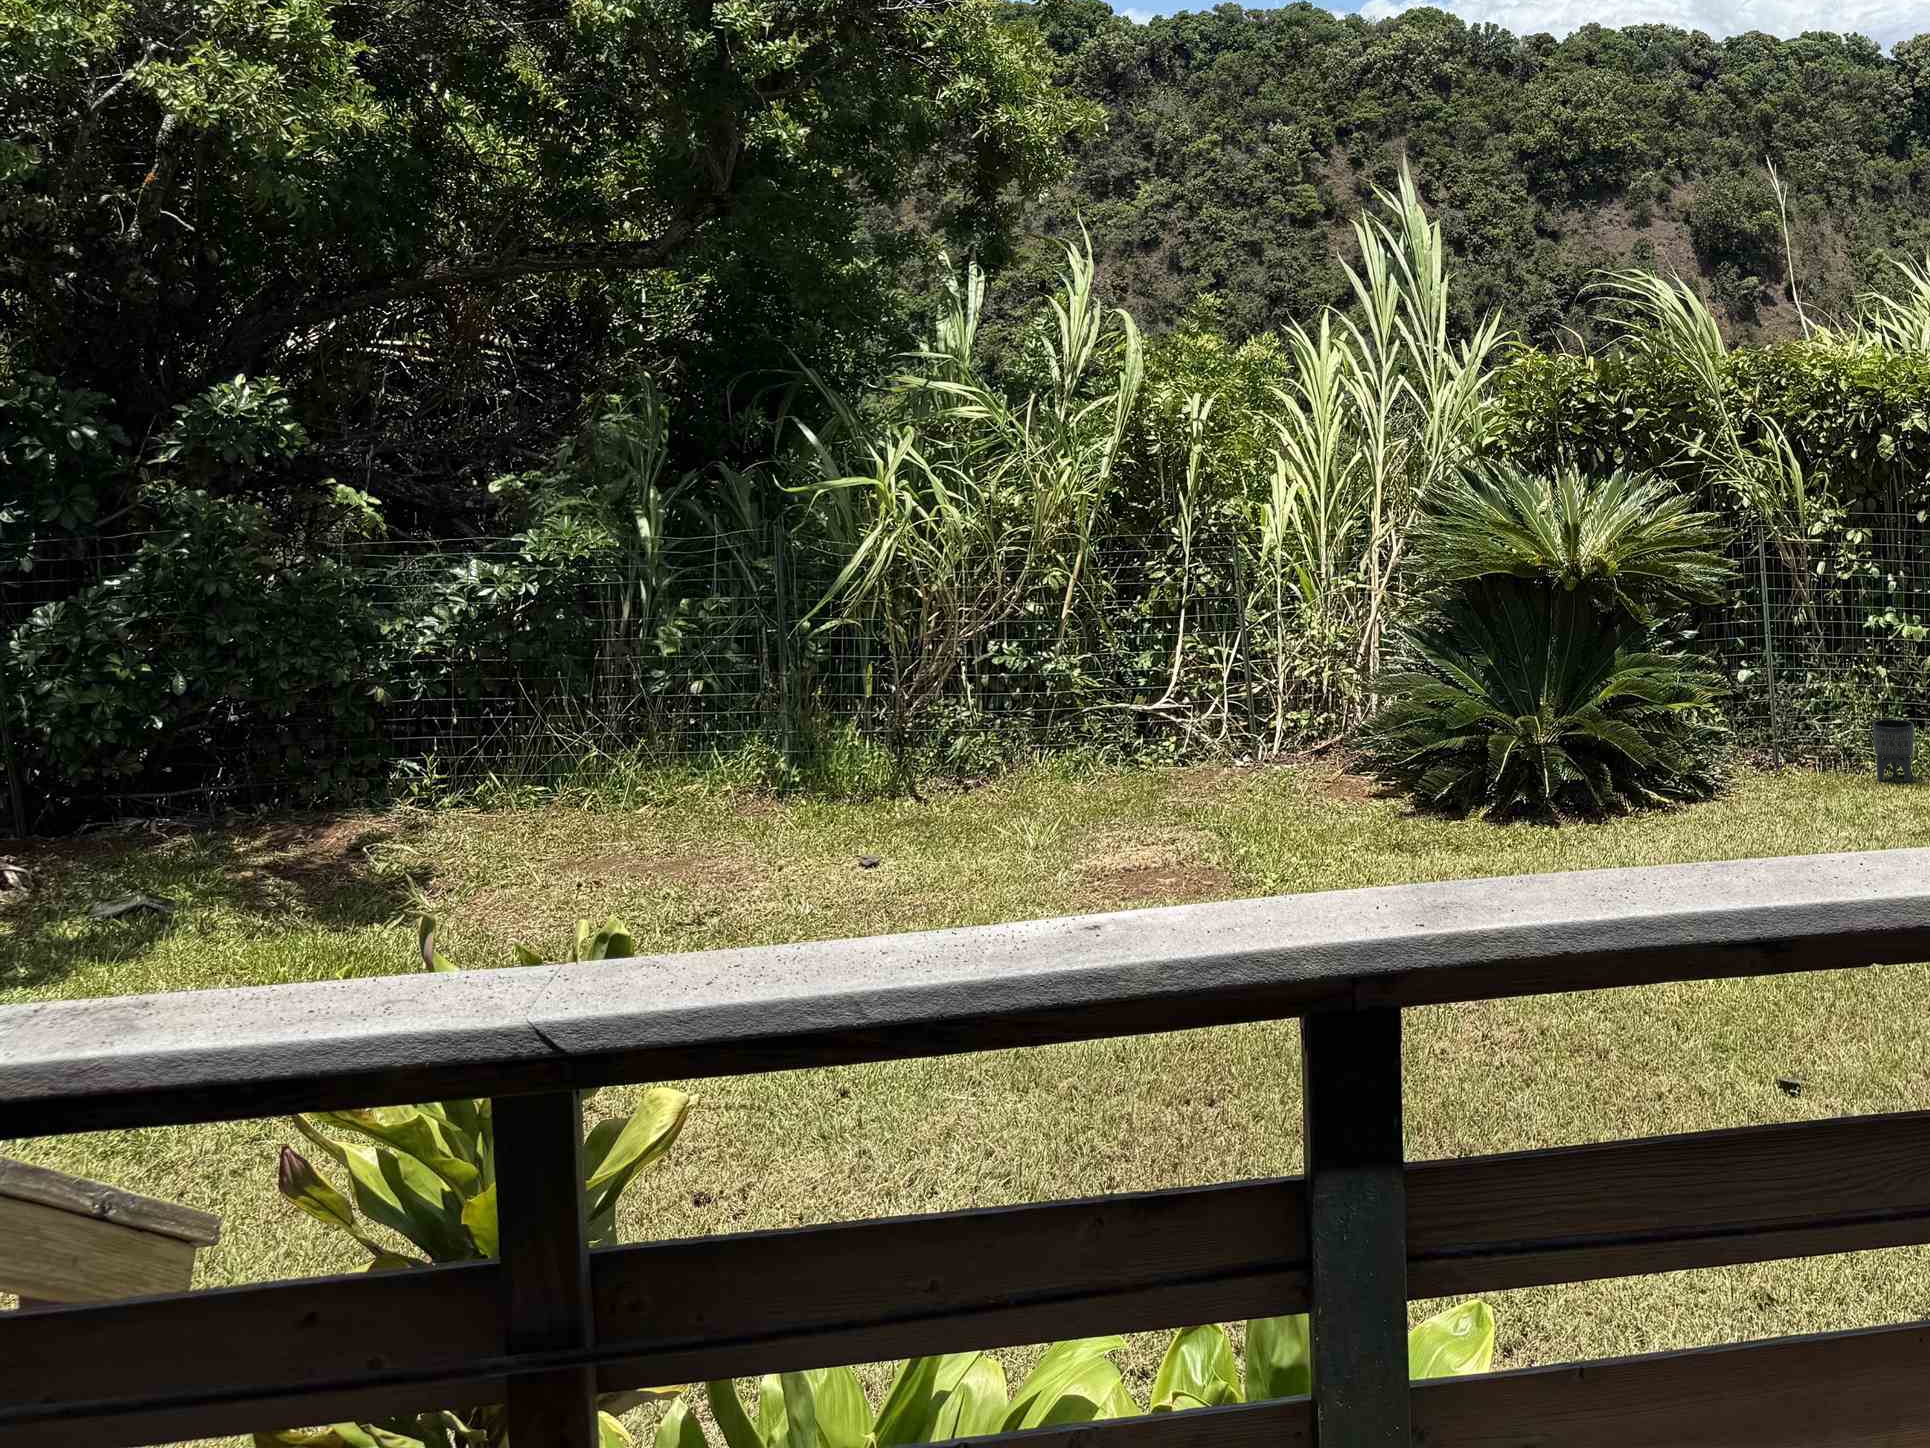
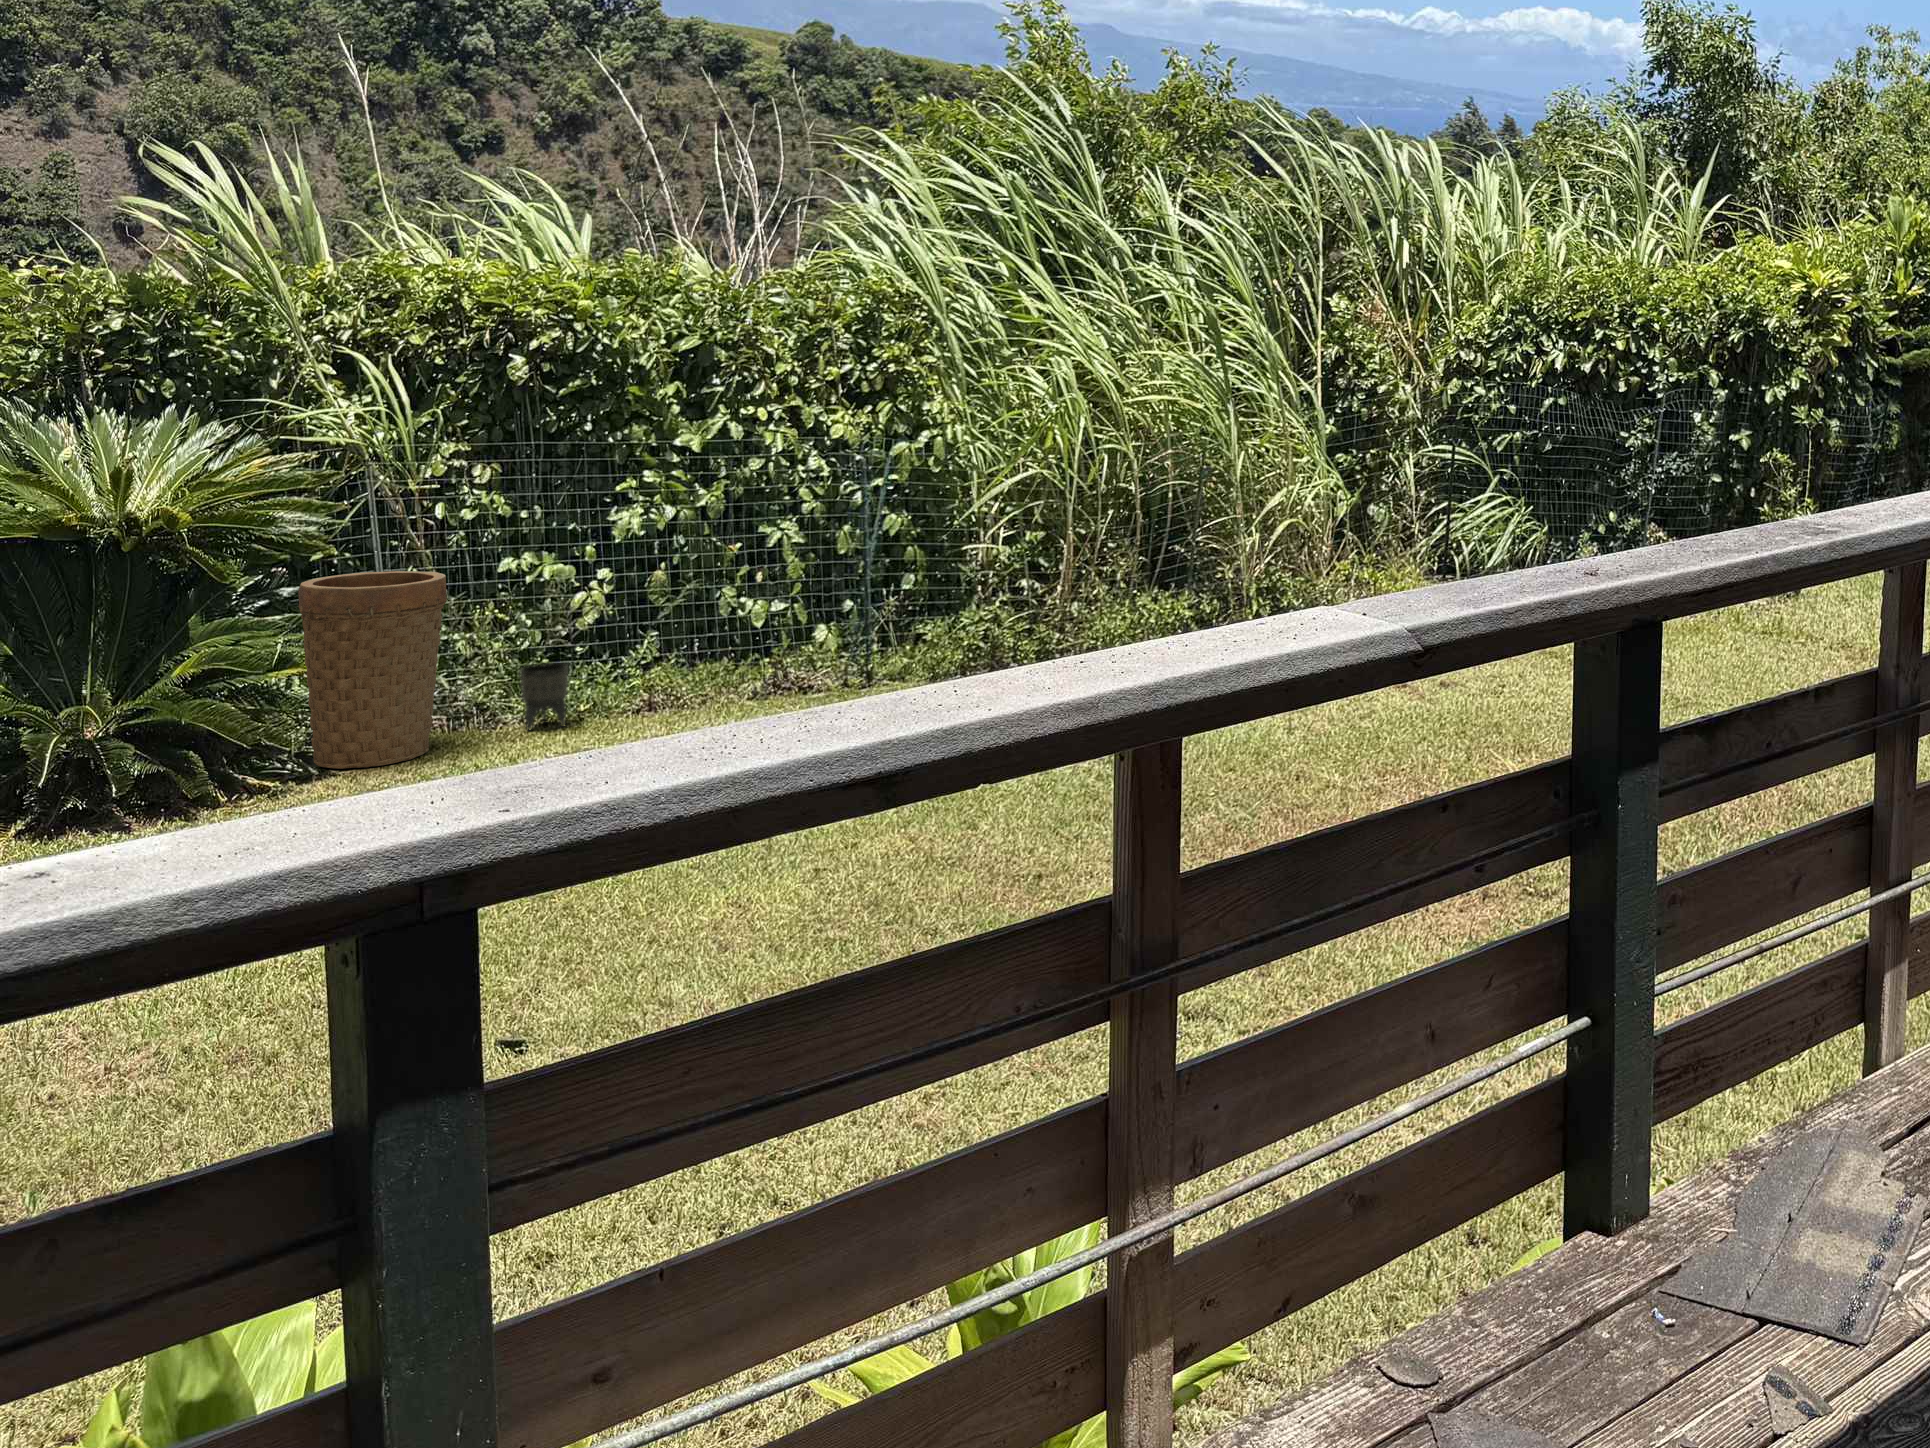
basket: none [1701,621,1814,795] -> present [298,571,447,769]

